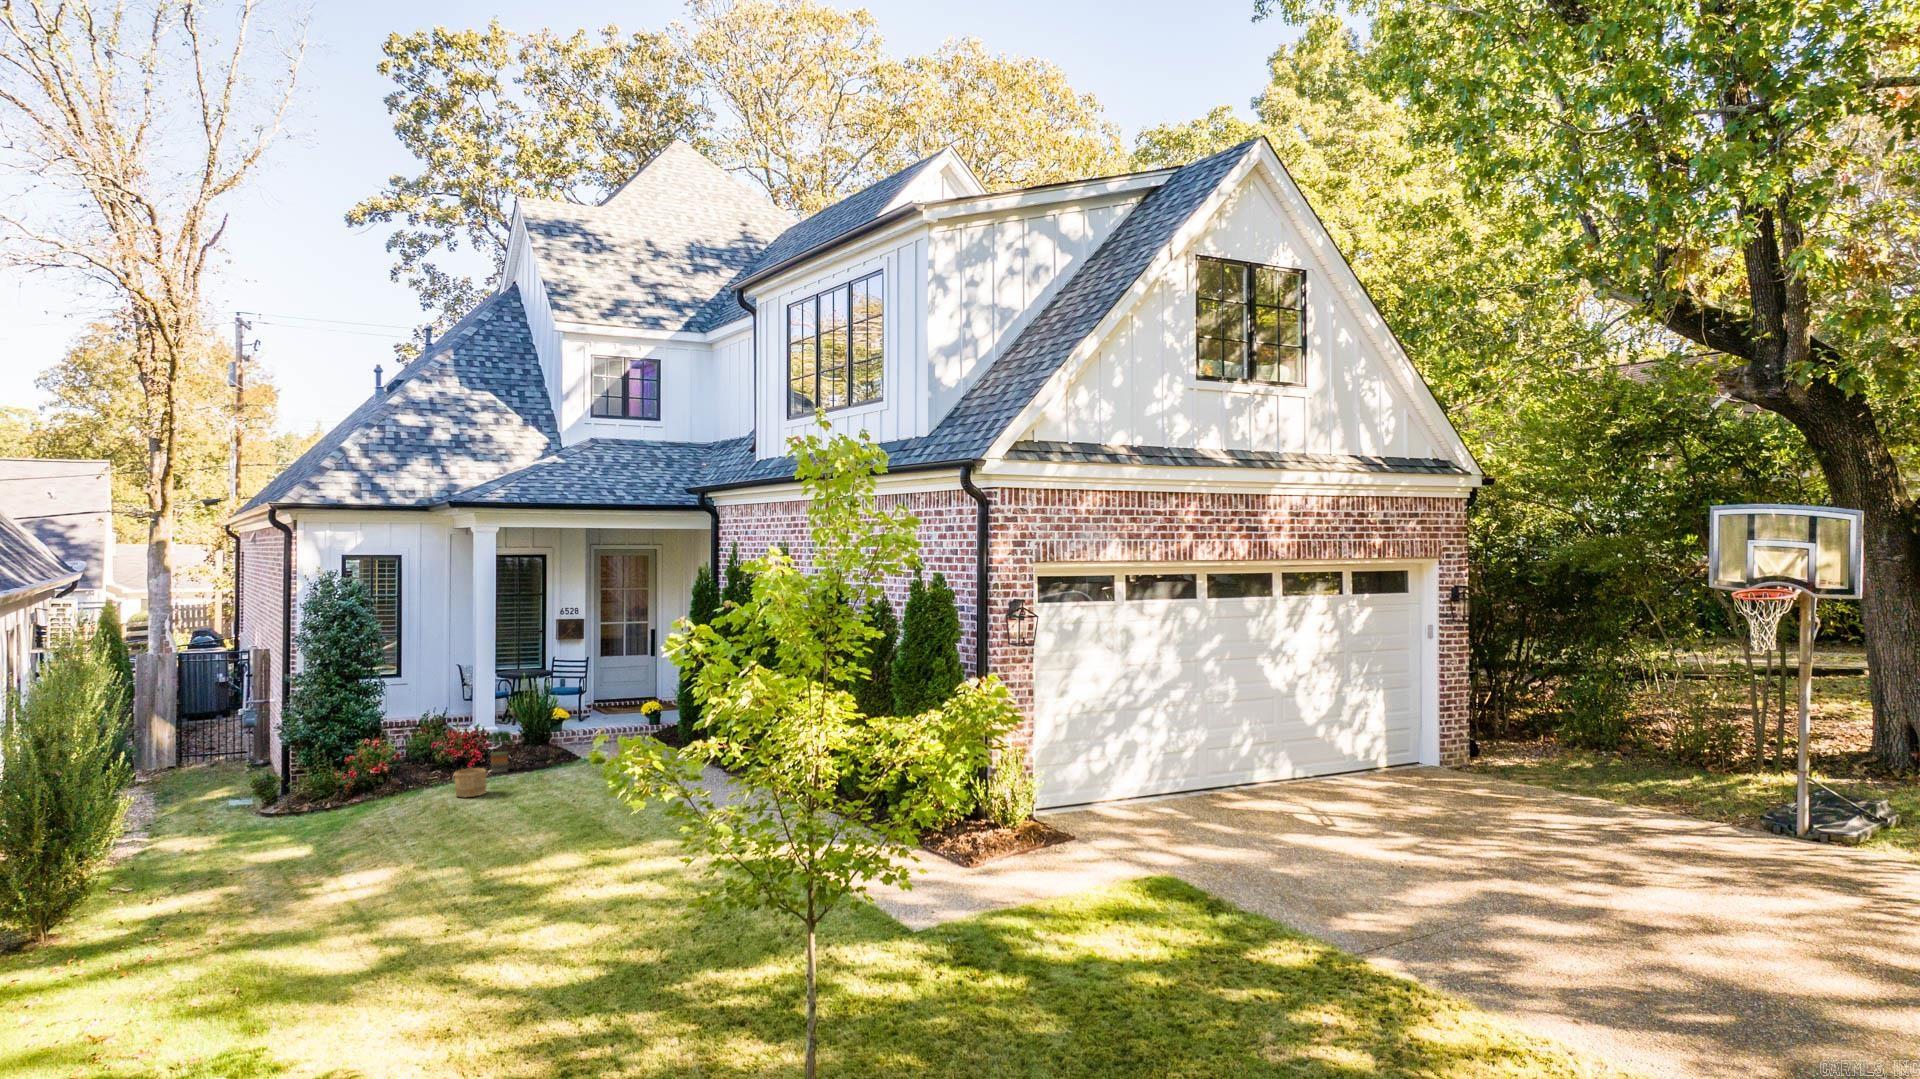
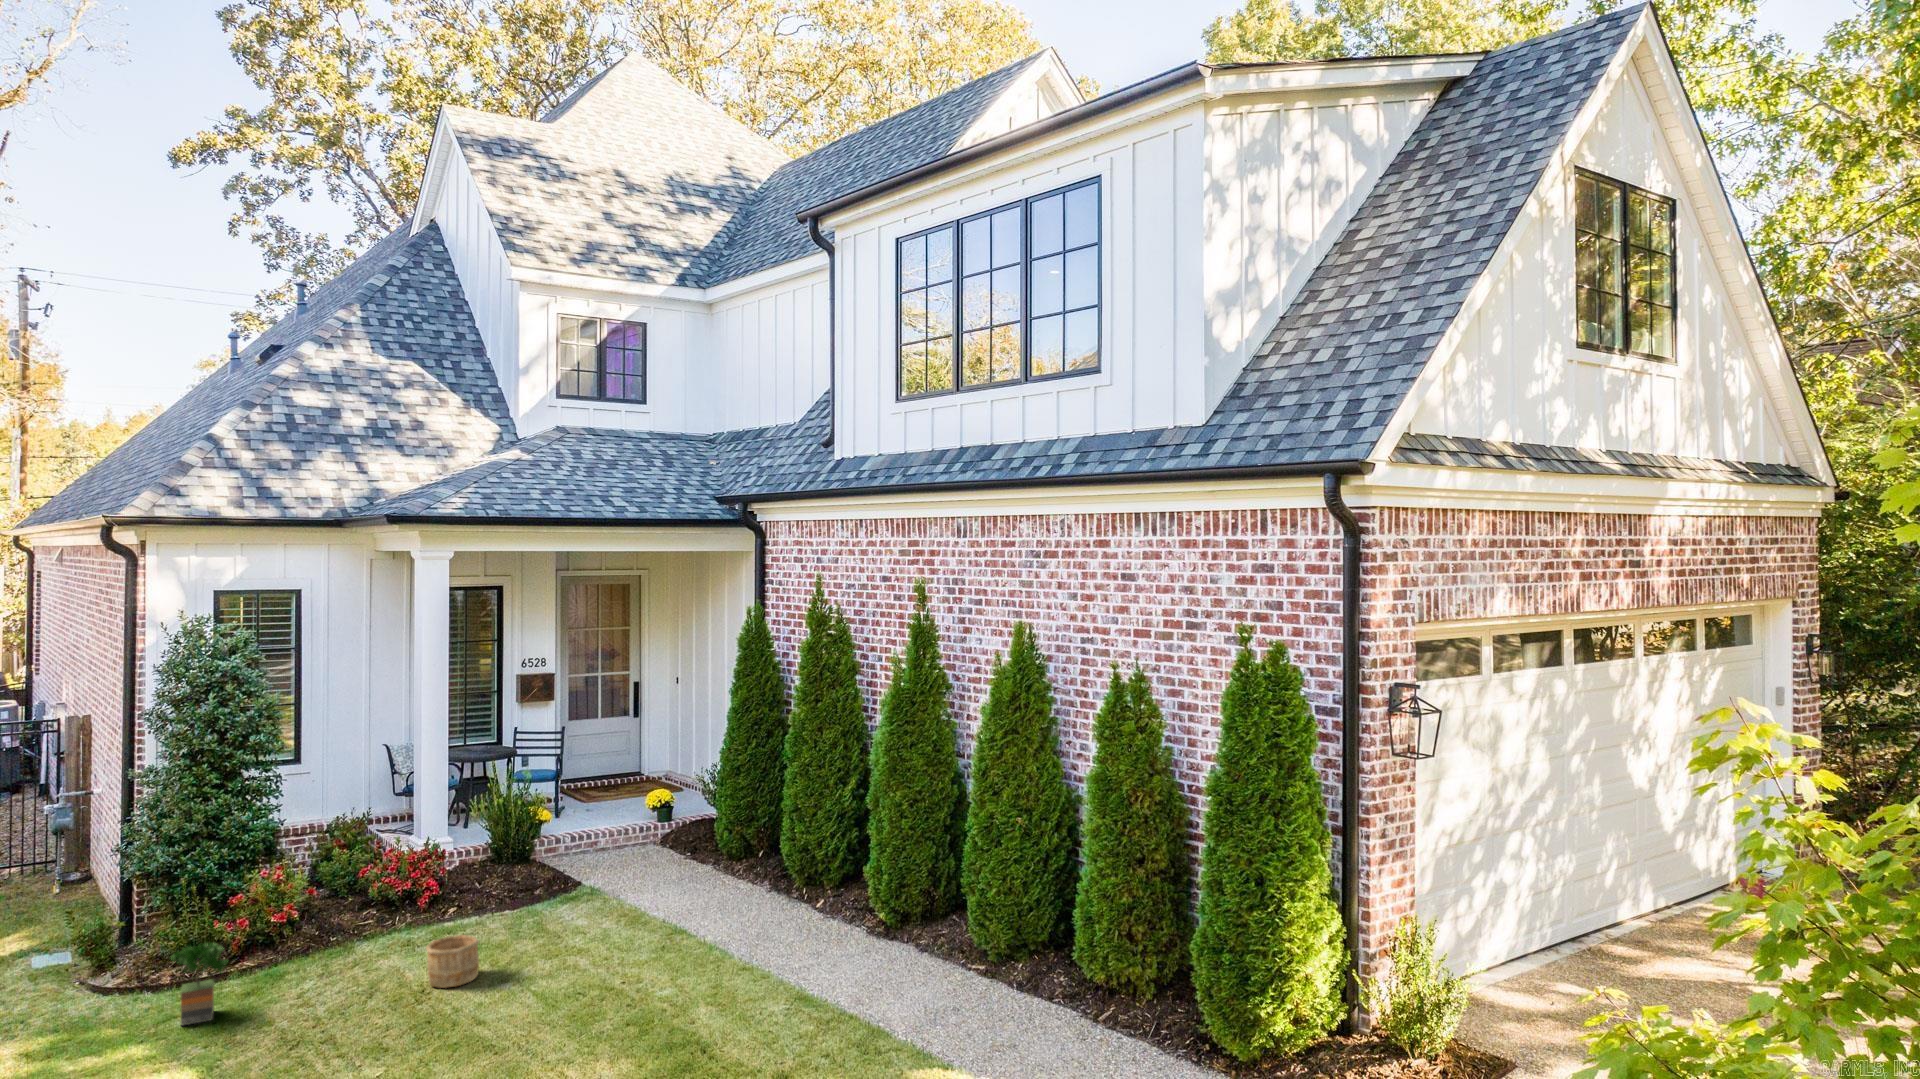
potted tree: present [488,731,514,773] -> present [171,943,228,1025]

